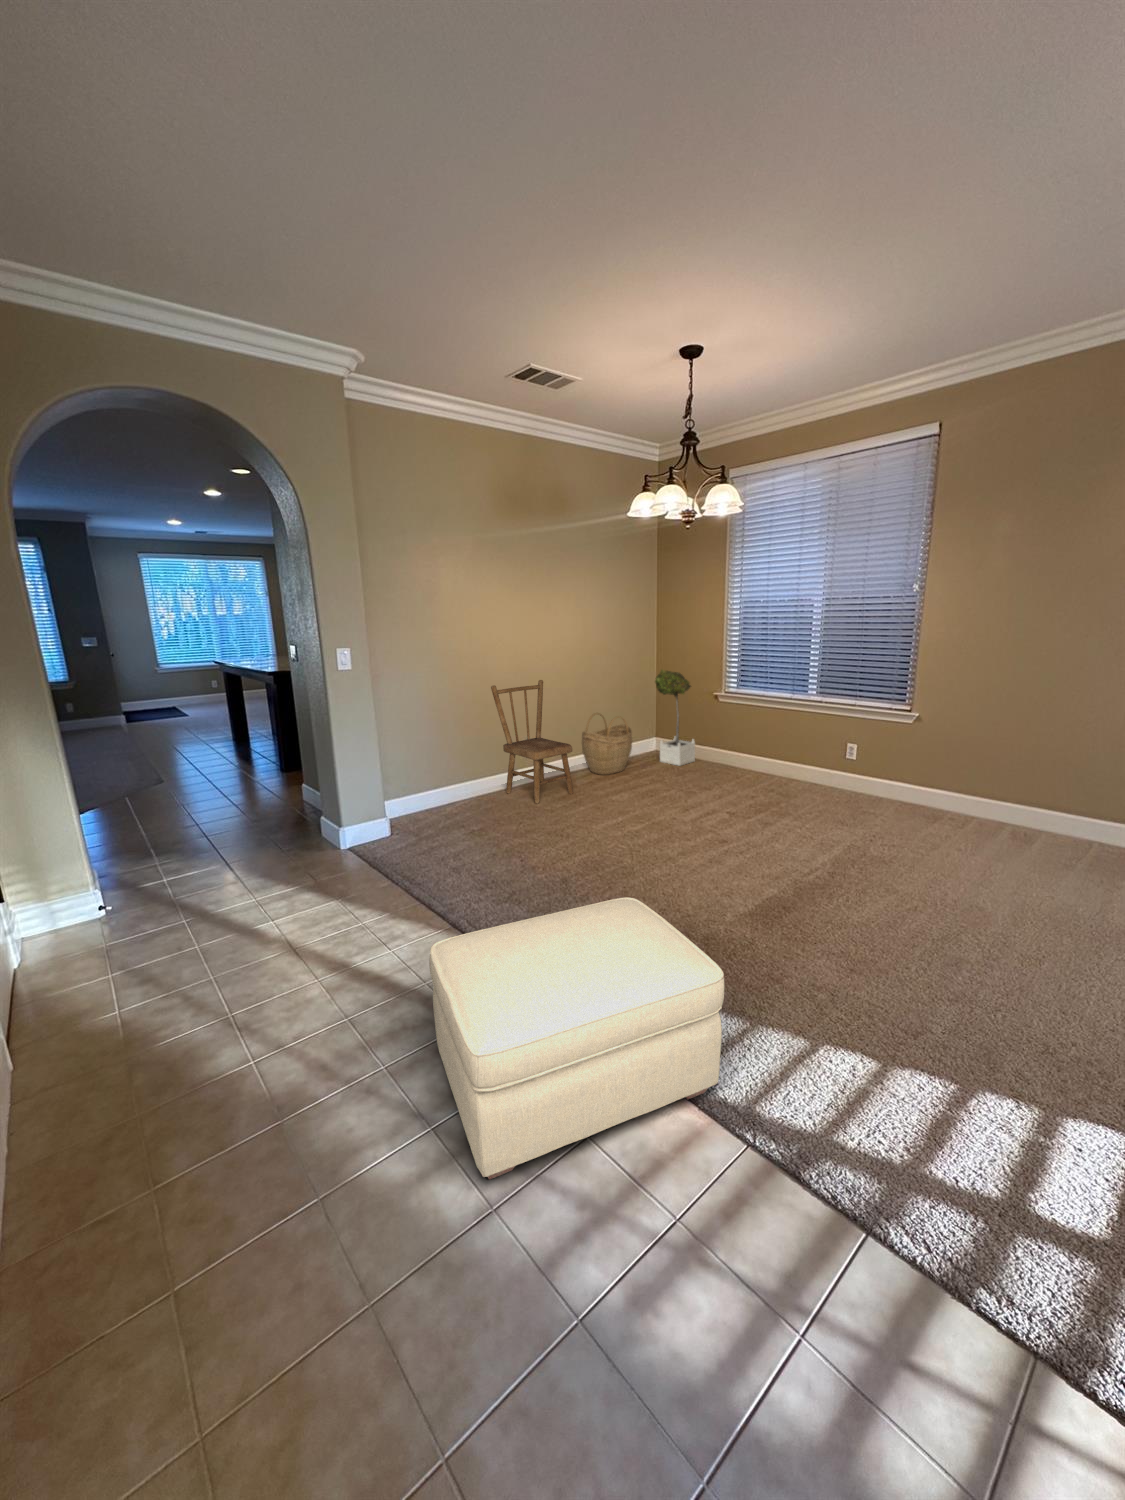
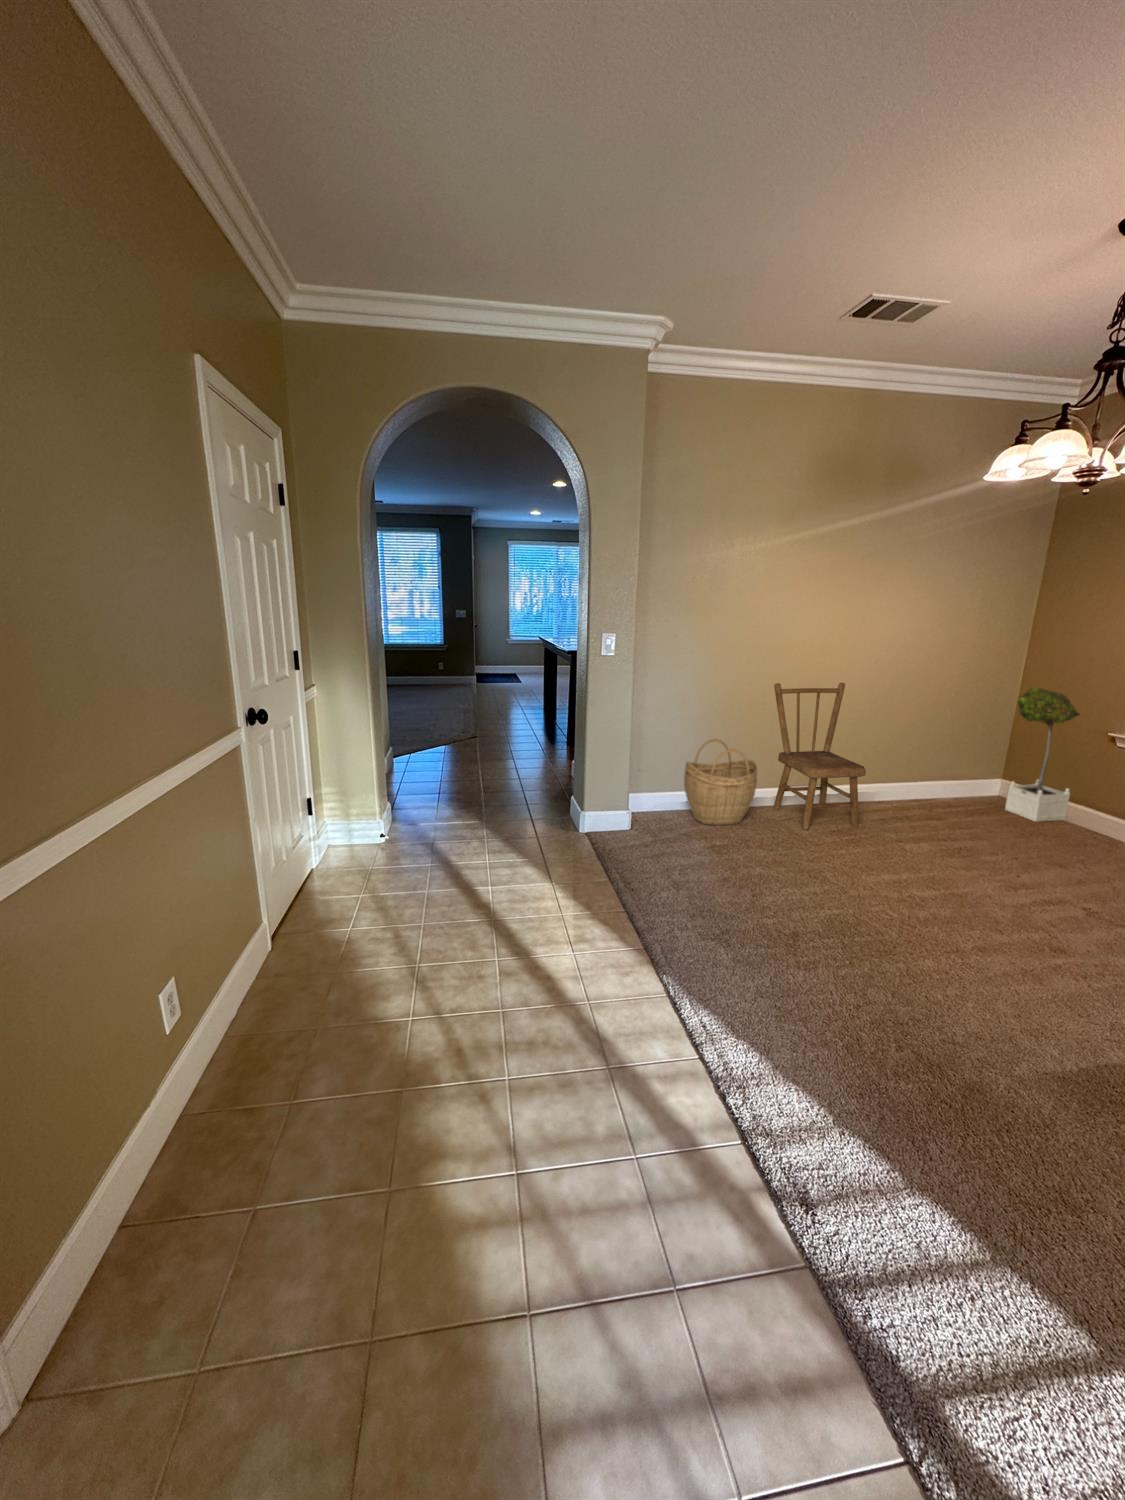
woven basket: present [582,713,632,775] -> present [684,739,757,825]
ottoman: present [429,898,724,1179] -> none [522,971,921,1328]

